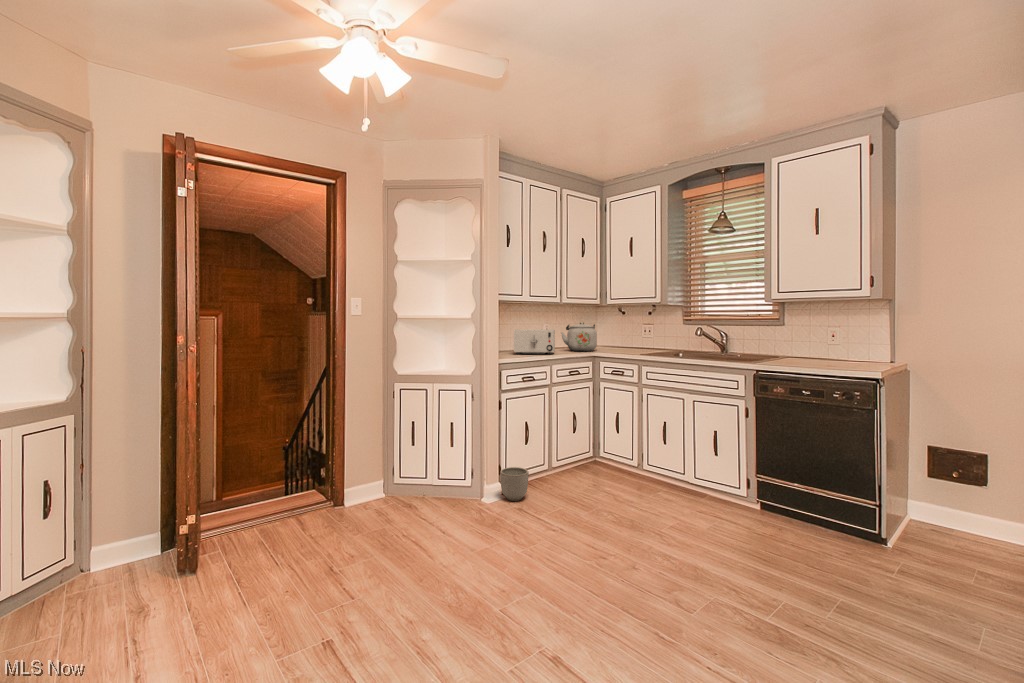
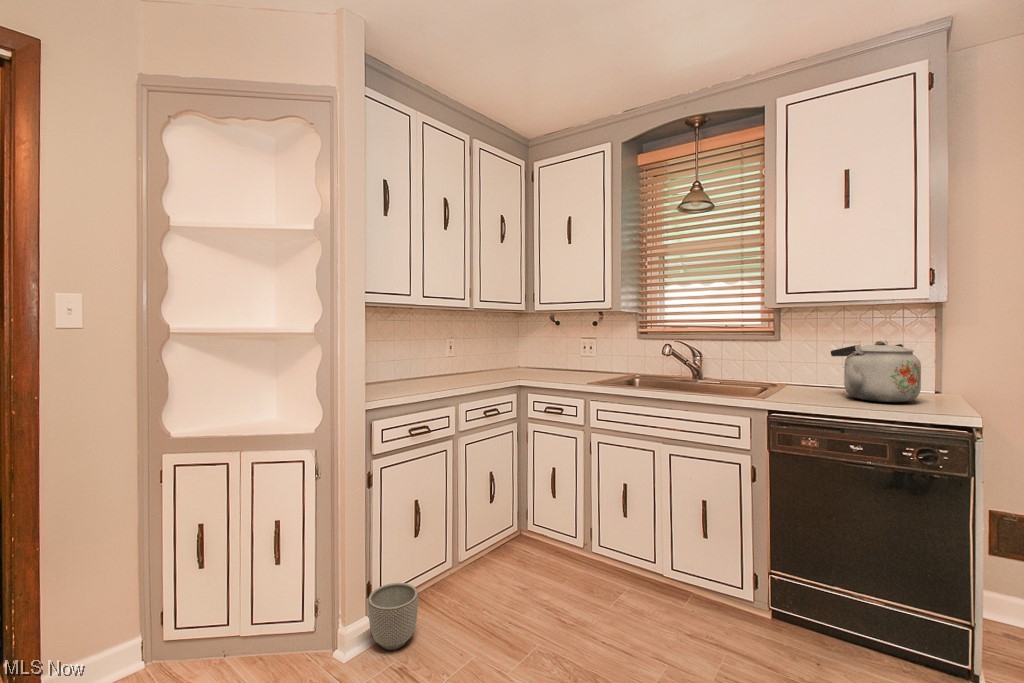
kettle: present [561,322,597,351] -> present [831,341,921,402]
toaster: present [514,329,555,354] -> none [397,347,461,386]

